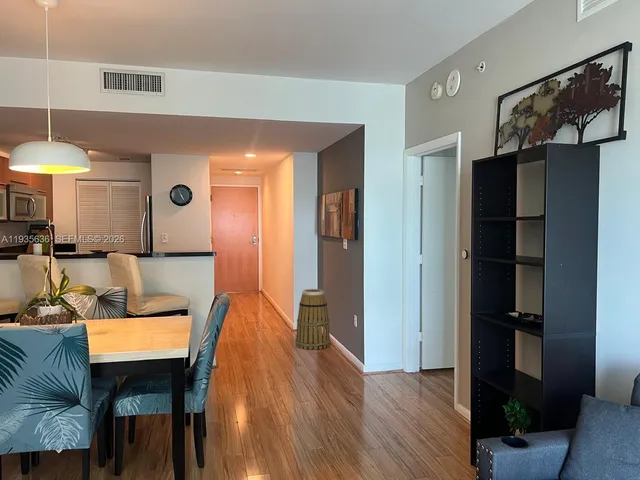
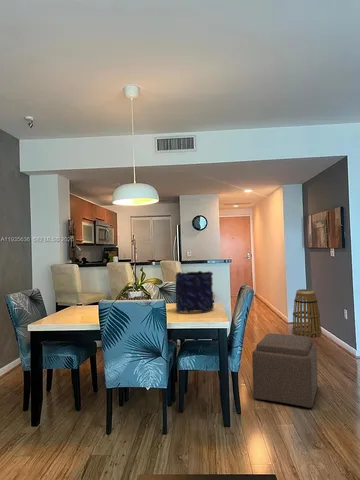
vase: none [115,274,172,335] -> present [176,271,214,312]
ottoman: none [226,354,310,447] -> present [252,333,318,408]

